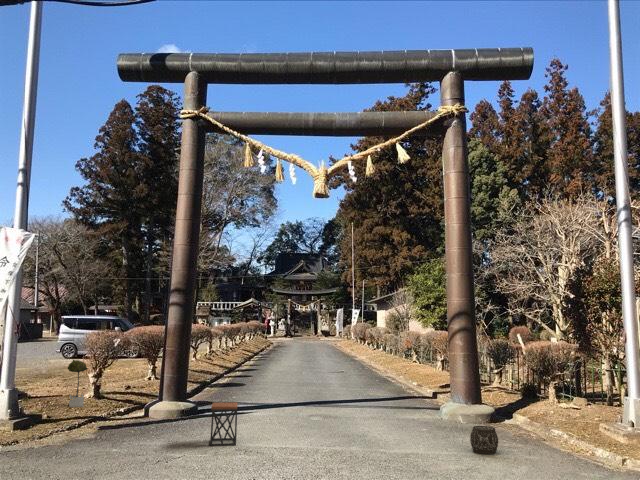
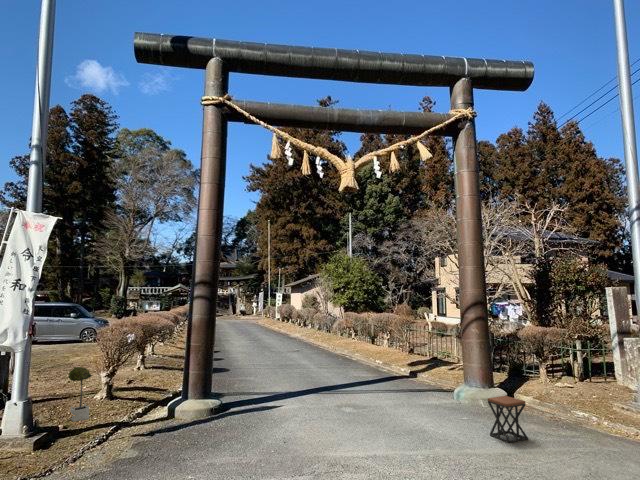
stool: present [210,402,237,446] -> present [488,396,528,443]
woven basket: present [470,426,498,454] -> none [551,416,582,446]

